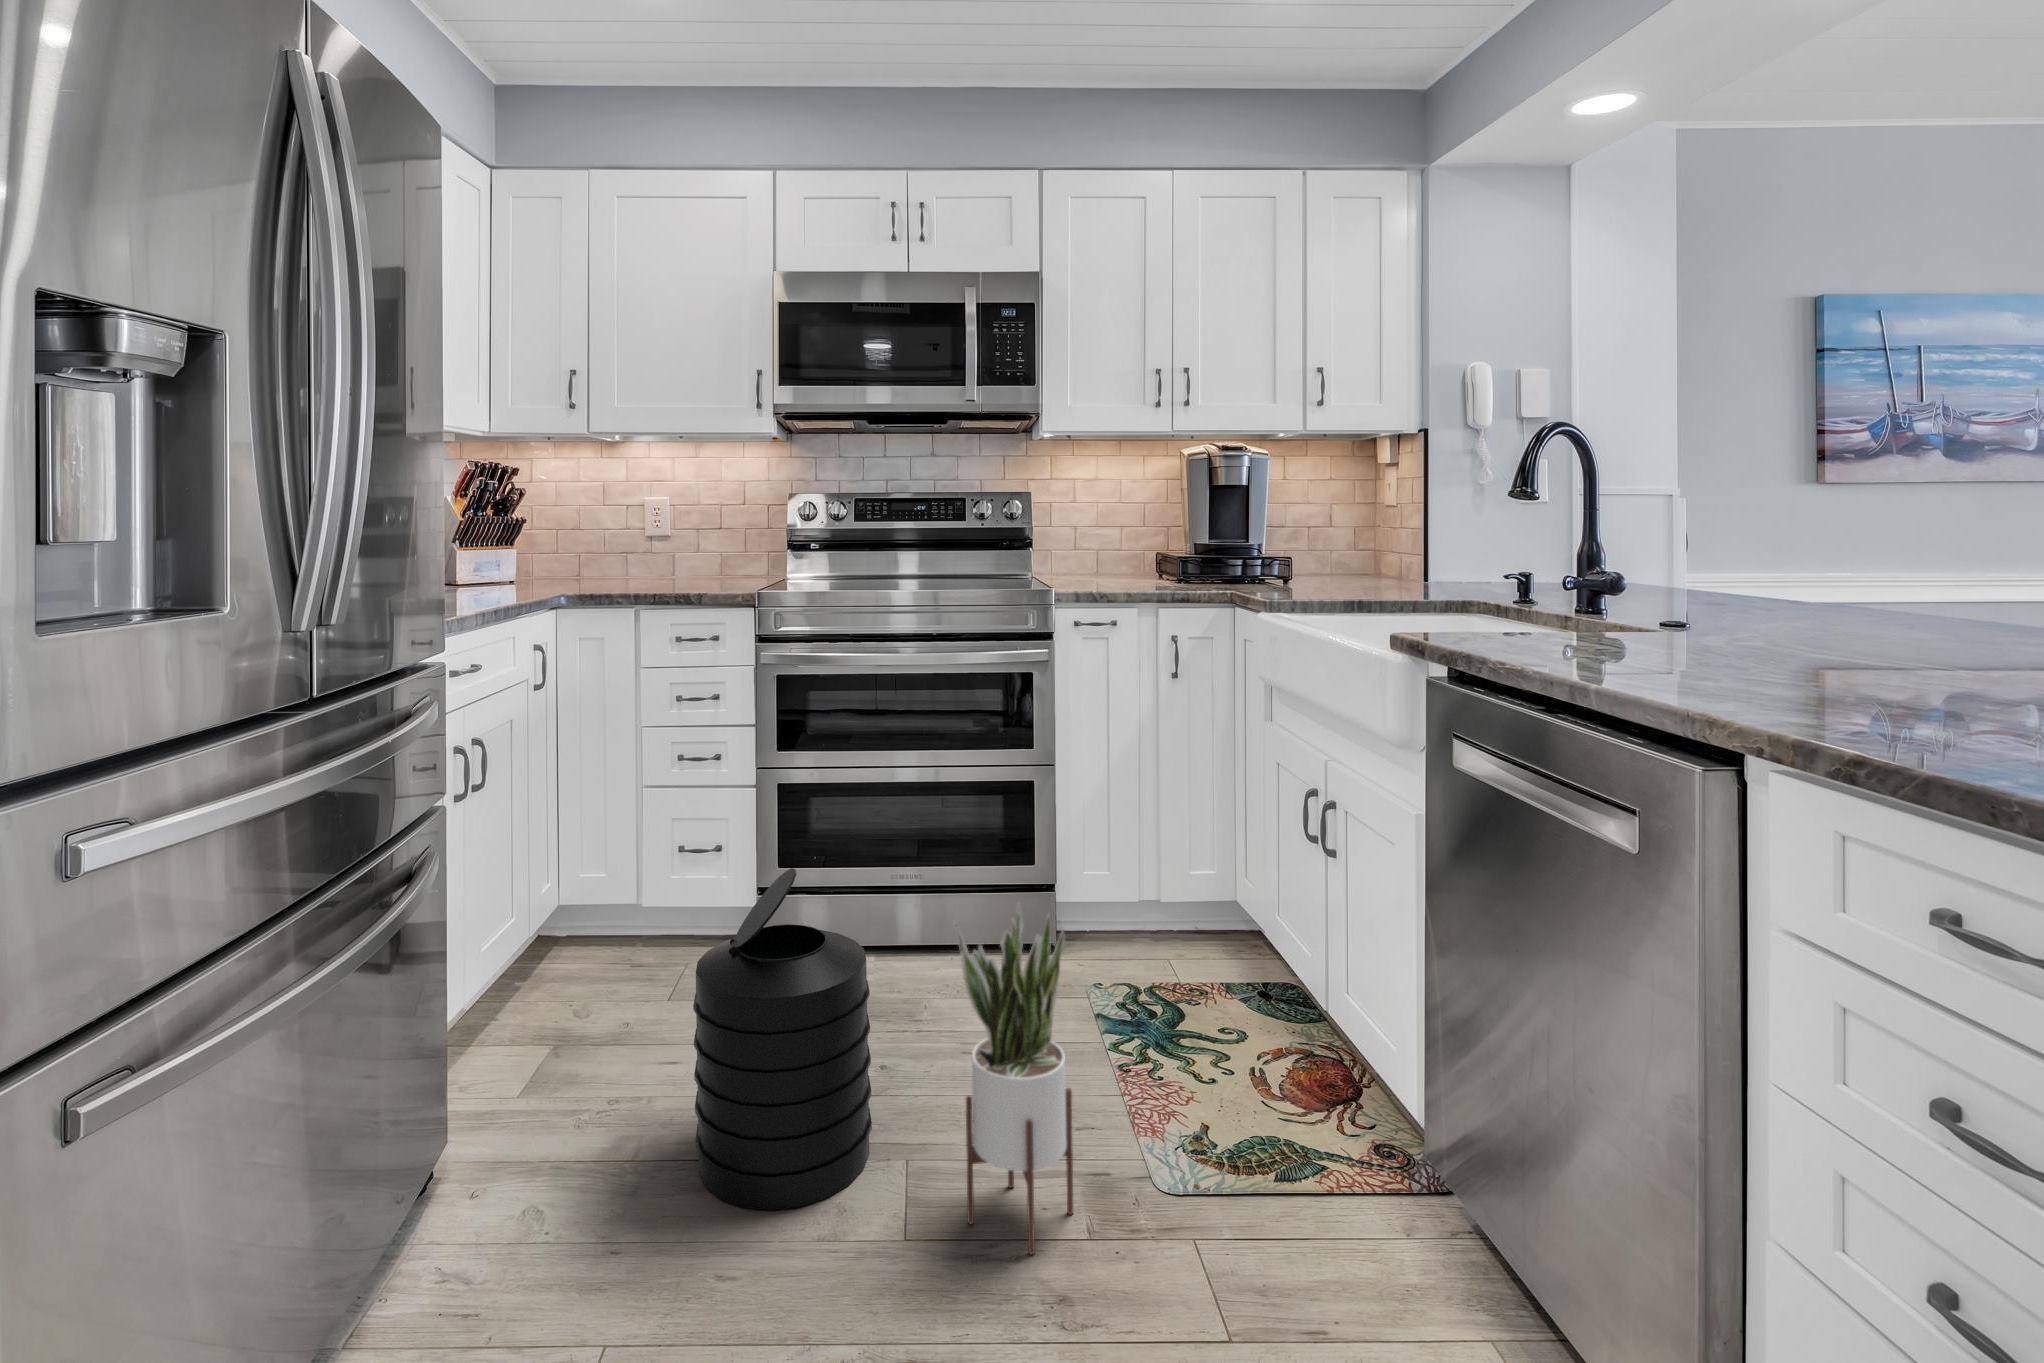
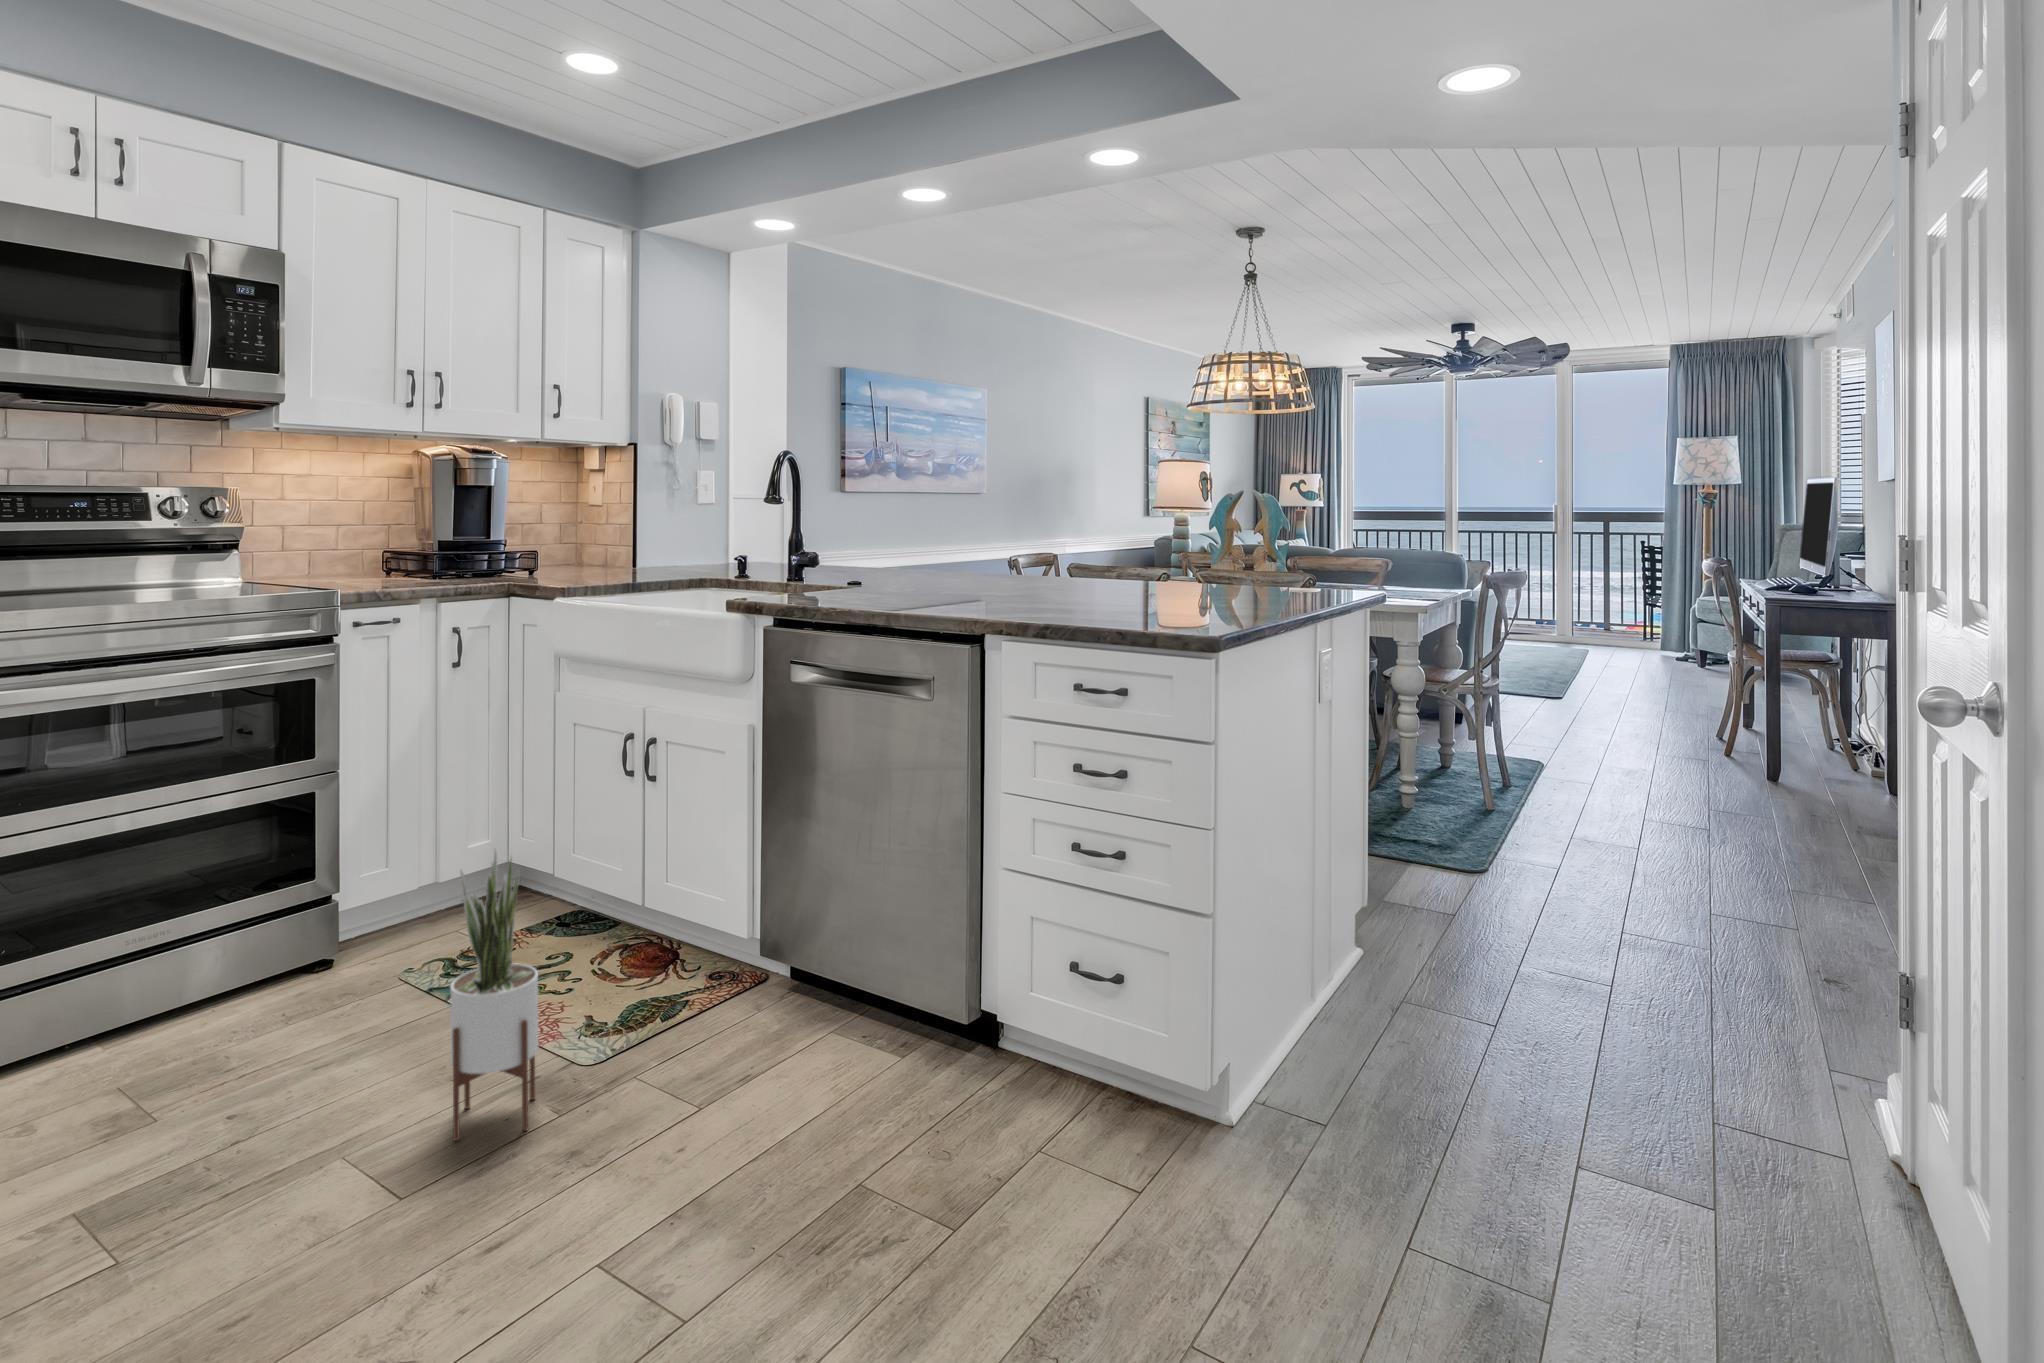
trash can: present [693,868,872,1210] -> none [85,885,314,1248]

